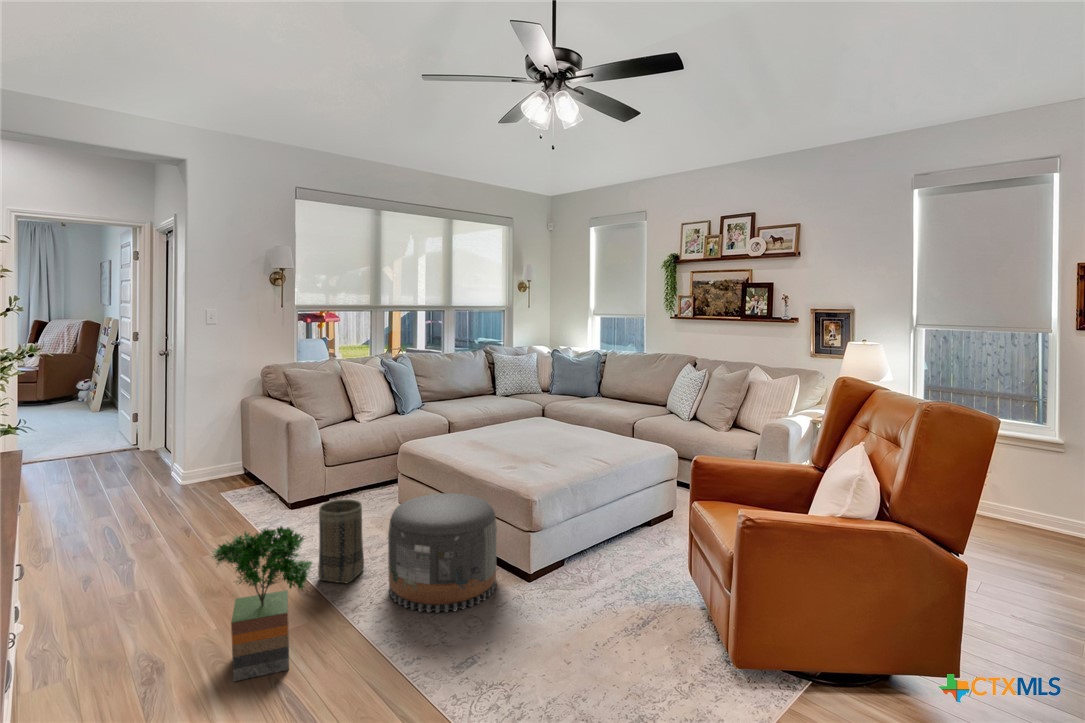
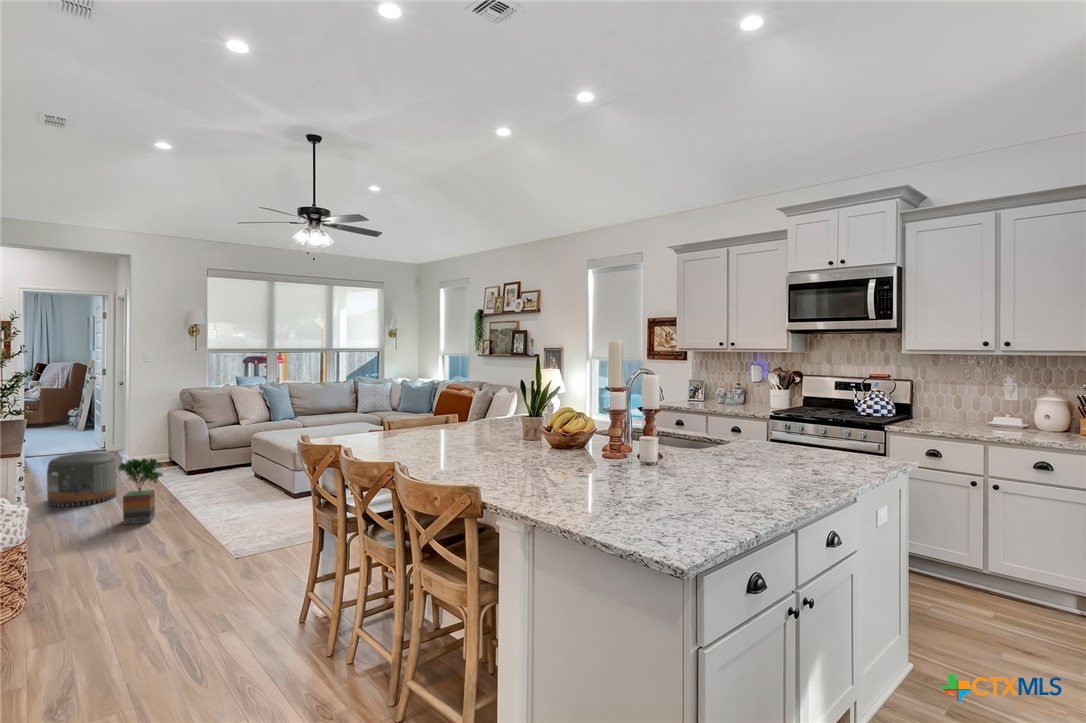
pouf: present [388,493,497,613] -> present [47,453,116,507]
basket: present [318,499,364,583] -> none [184,458,211,501]

